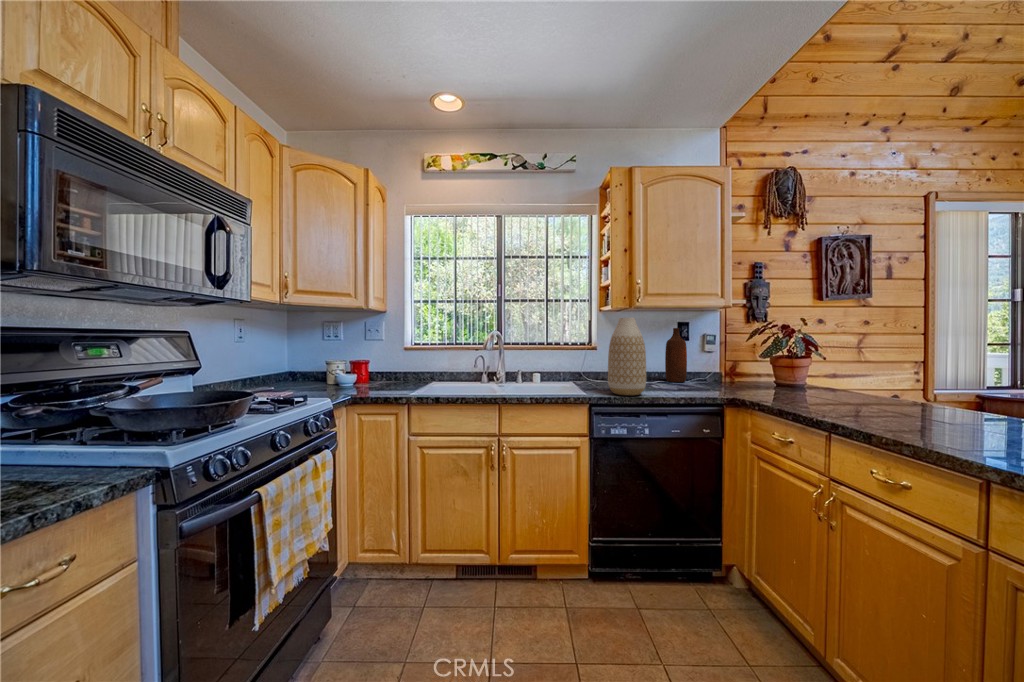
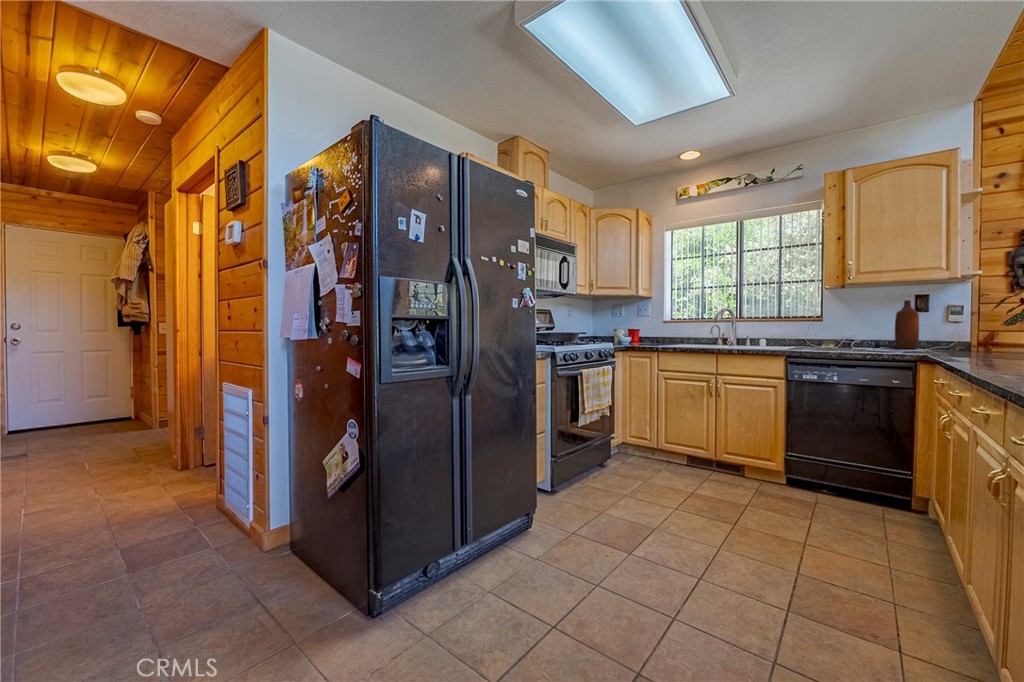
vase: present [608,318,646,395] -> none [810,293,845,352]

